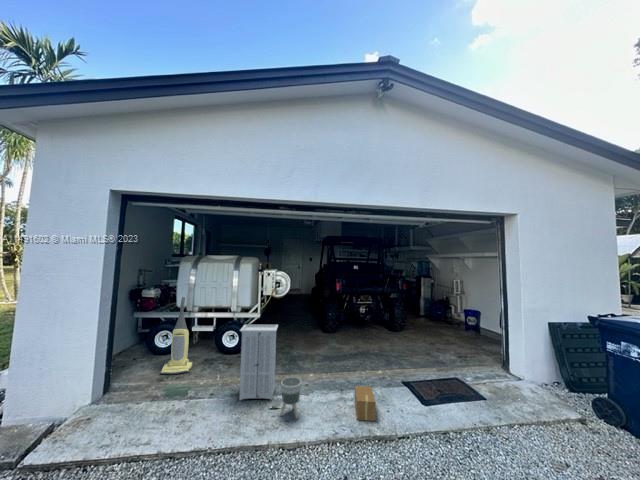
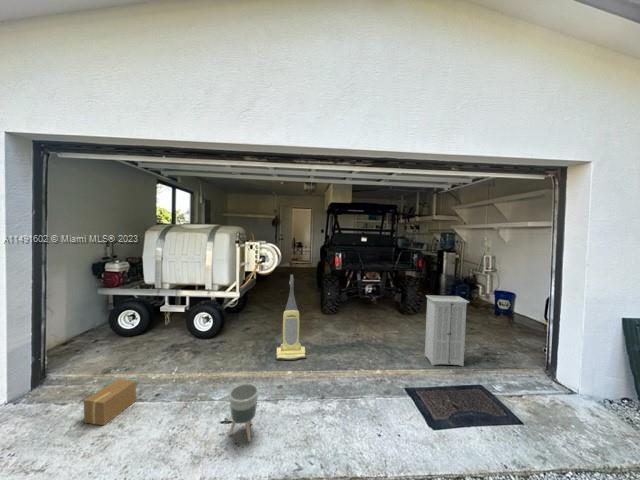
vacuum cleaner: present [160,297,193,374] -> present [276,275,306,360]
storage cabinet: present [239,324,278,400] -> present [425,295,469,366]
cardboard box: present [355,386,376,421] -> present [84,379,136,425]

